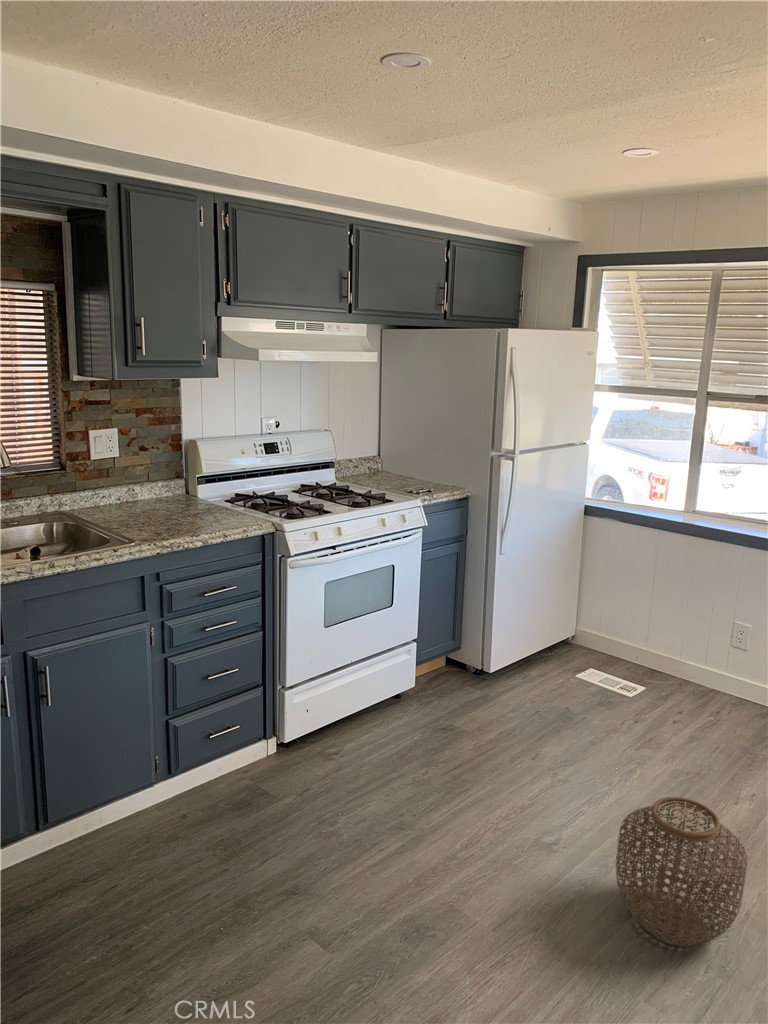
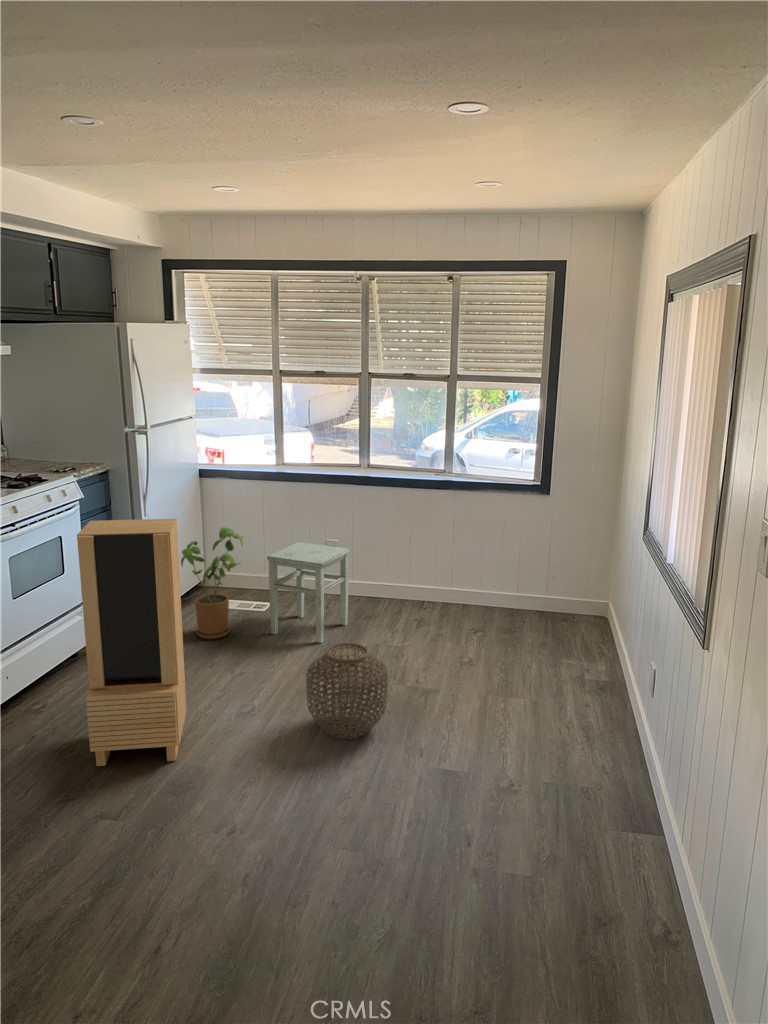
storage cabinet: none [341,561,482,878] -> present [77,519,186,766]
house plant: none [530,585,612,719] -> present [181,527,243,639]
stool: none [627,621,756,767] -> present [267,542,350,643]

